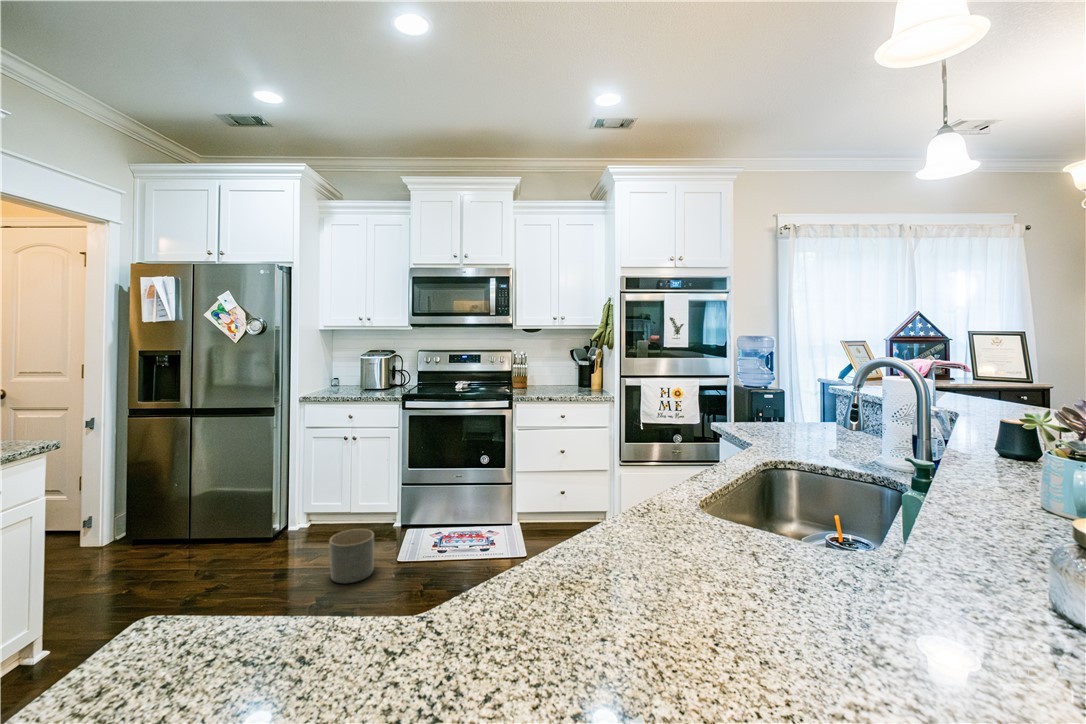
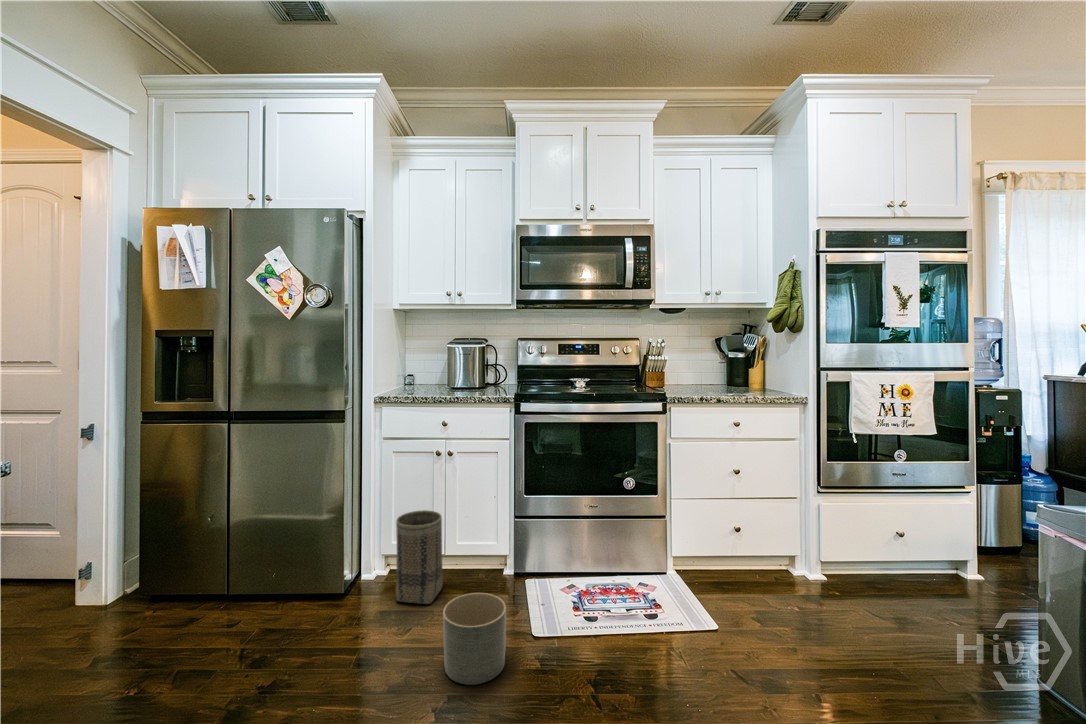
basket: none [311,479,348,543] -> present [396,510,443,604]

